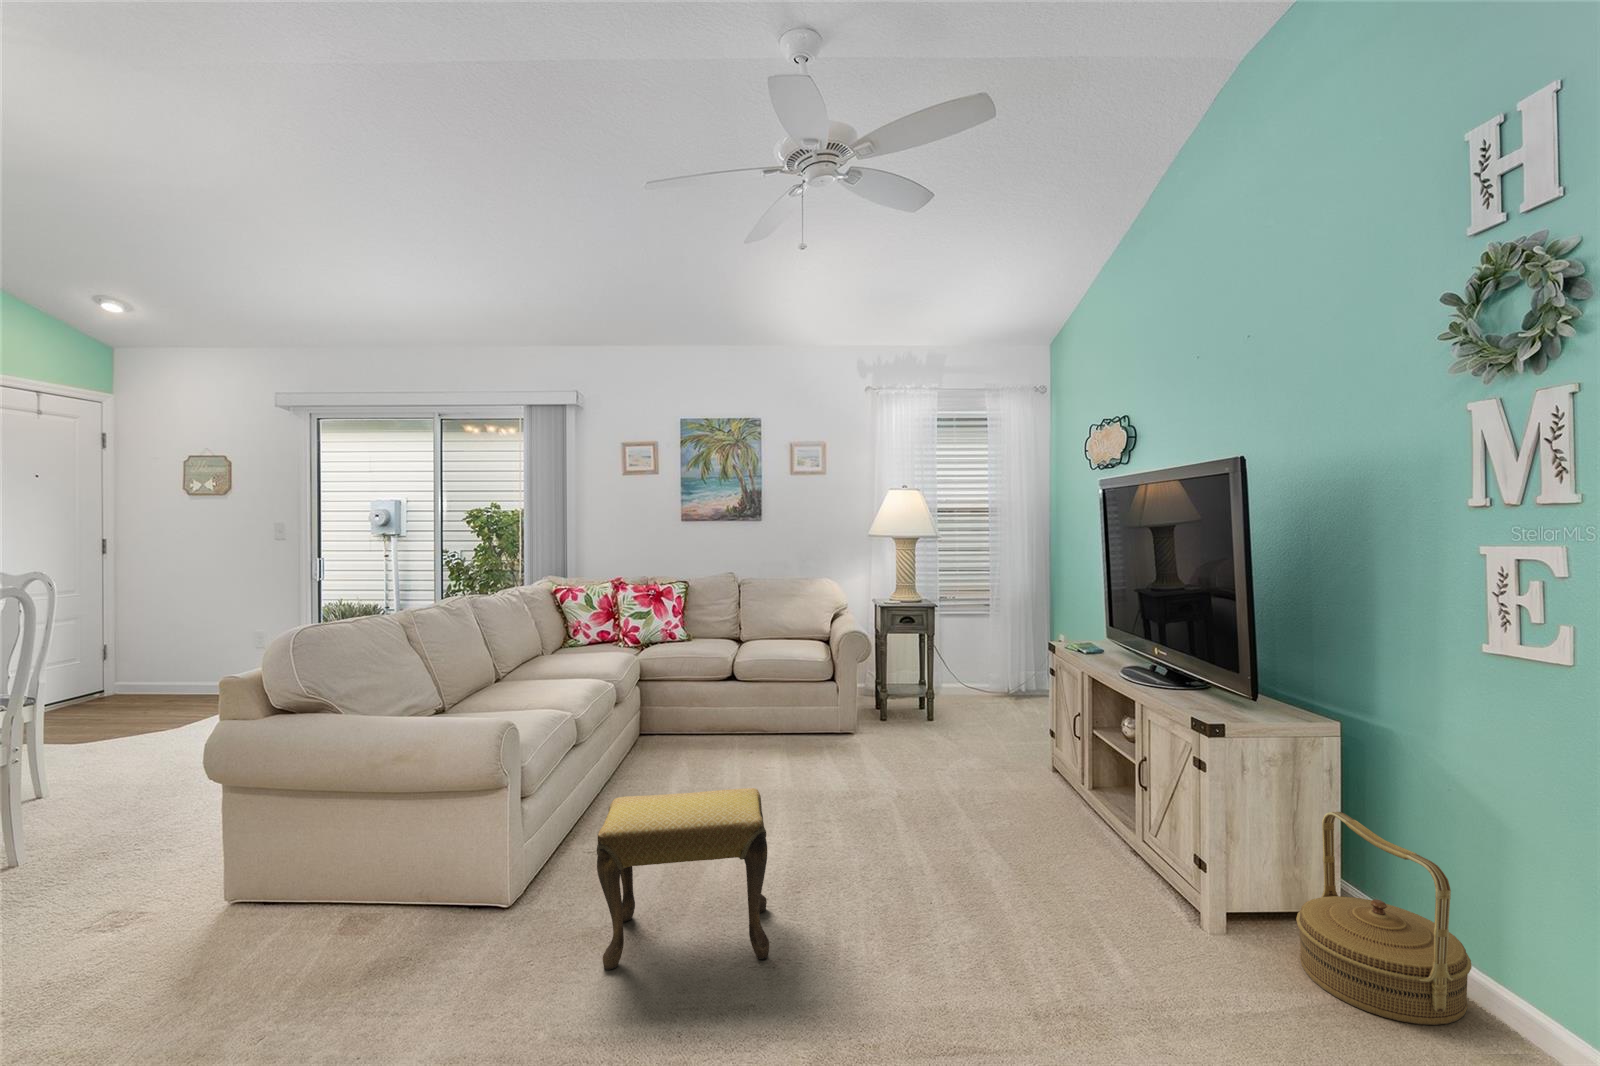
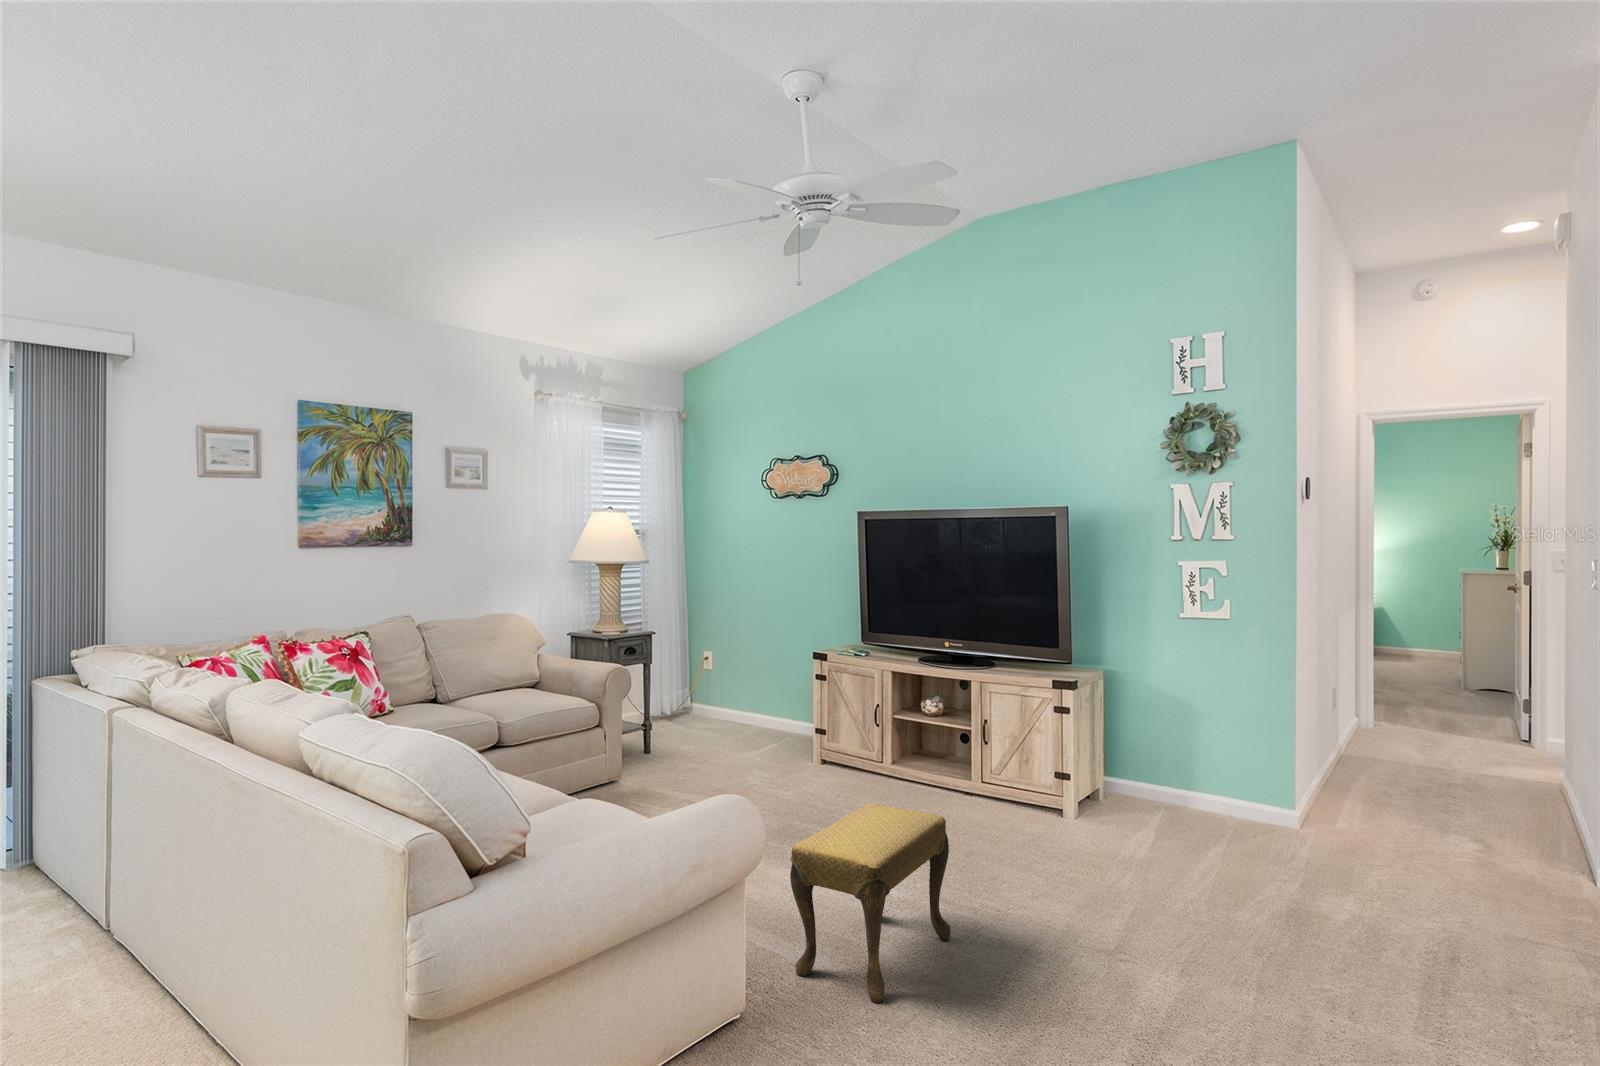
woven basket: present [1296,812,1472,1025] -> none [1111,724,1203,827]

